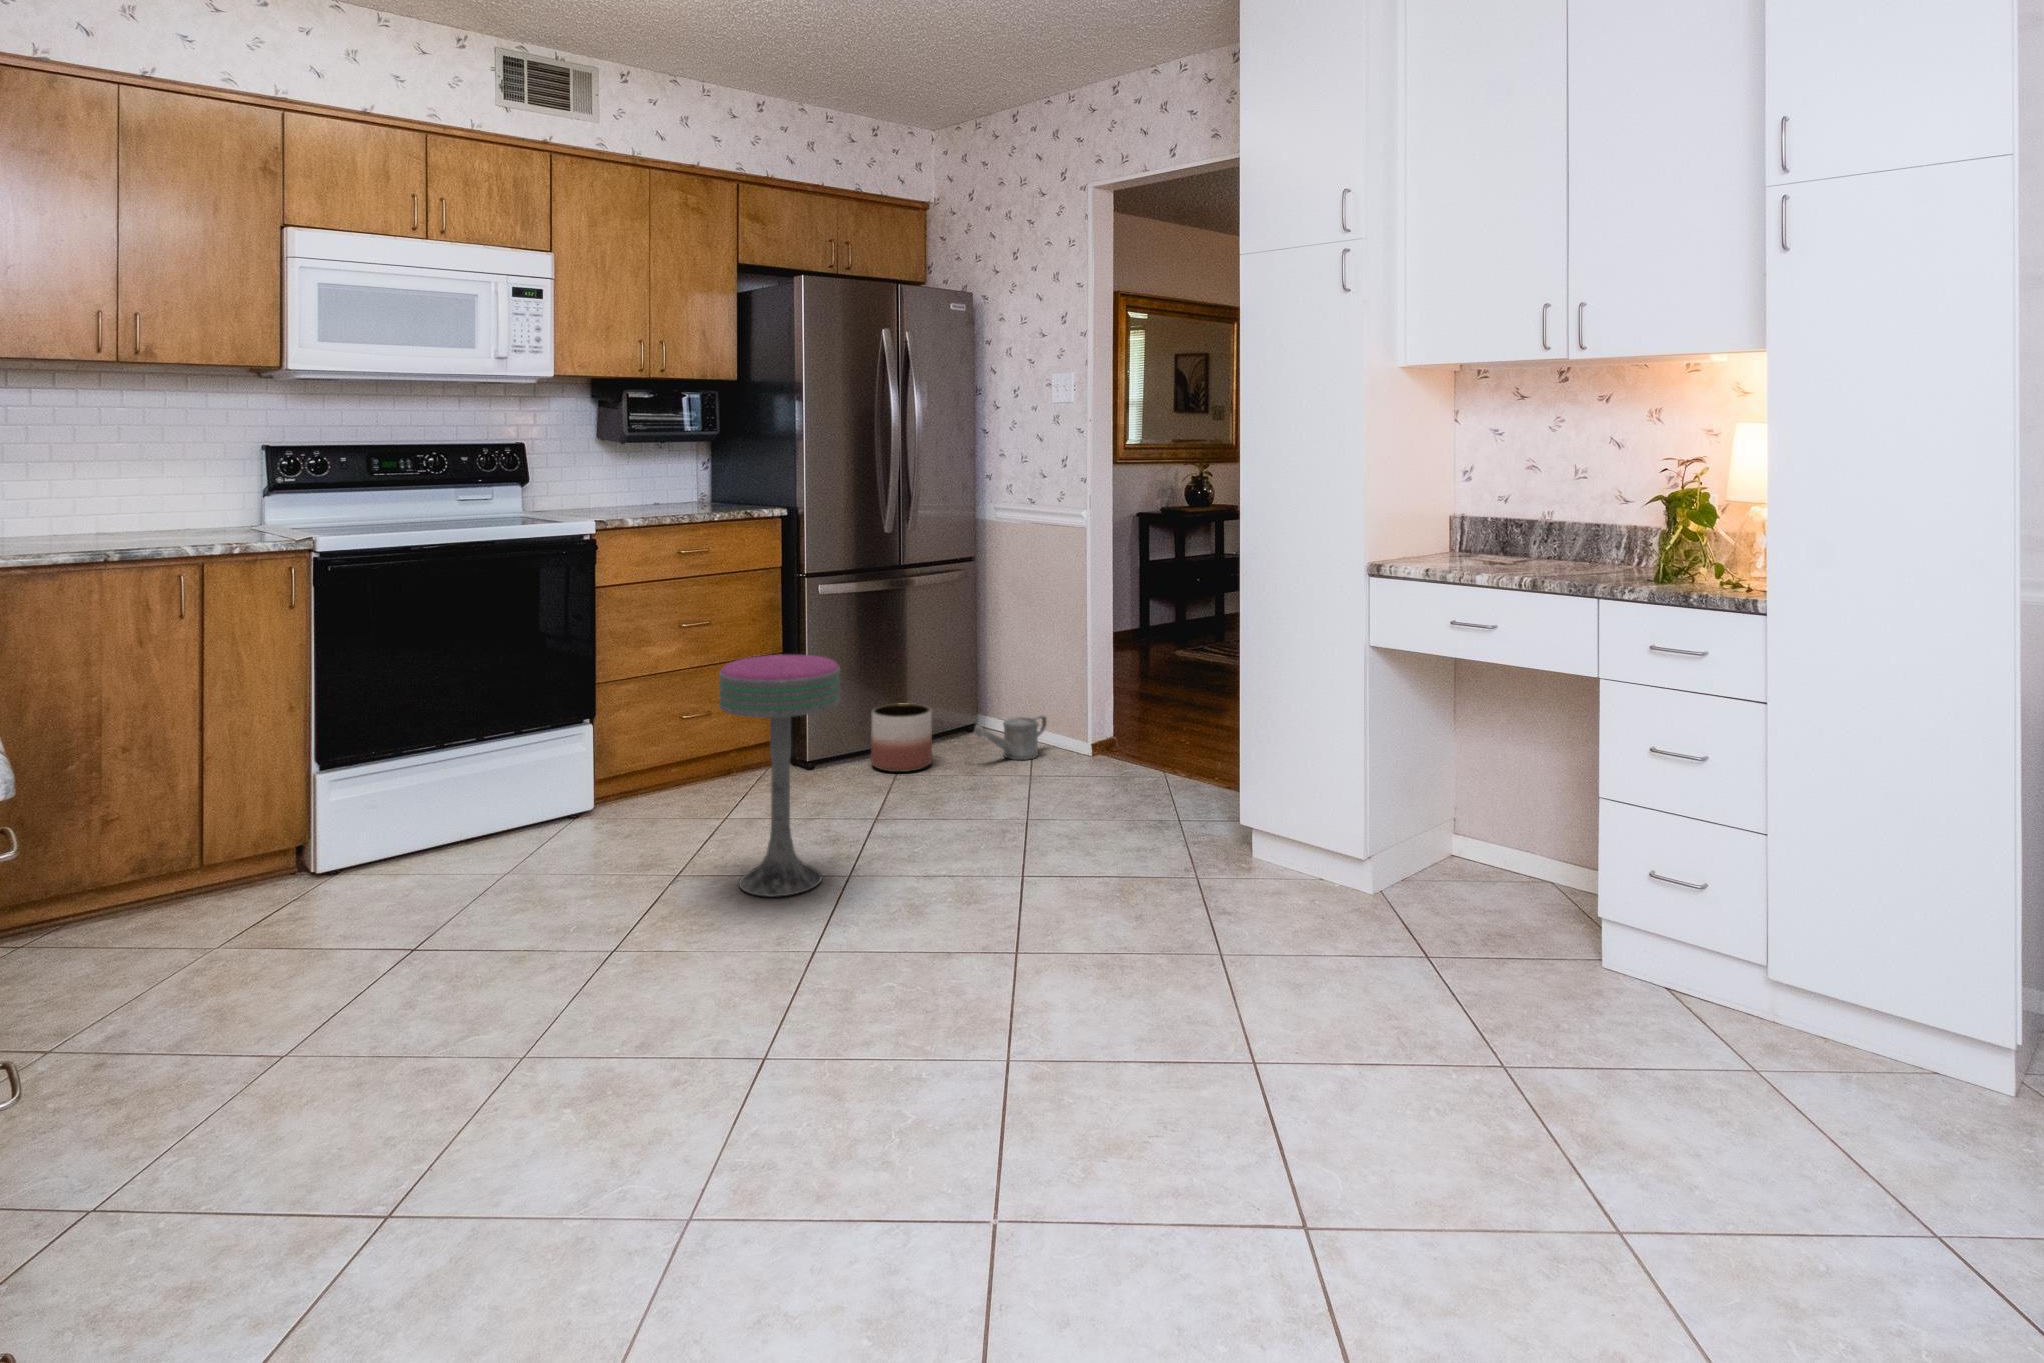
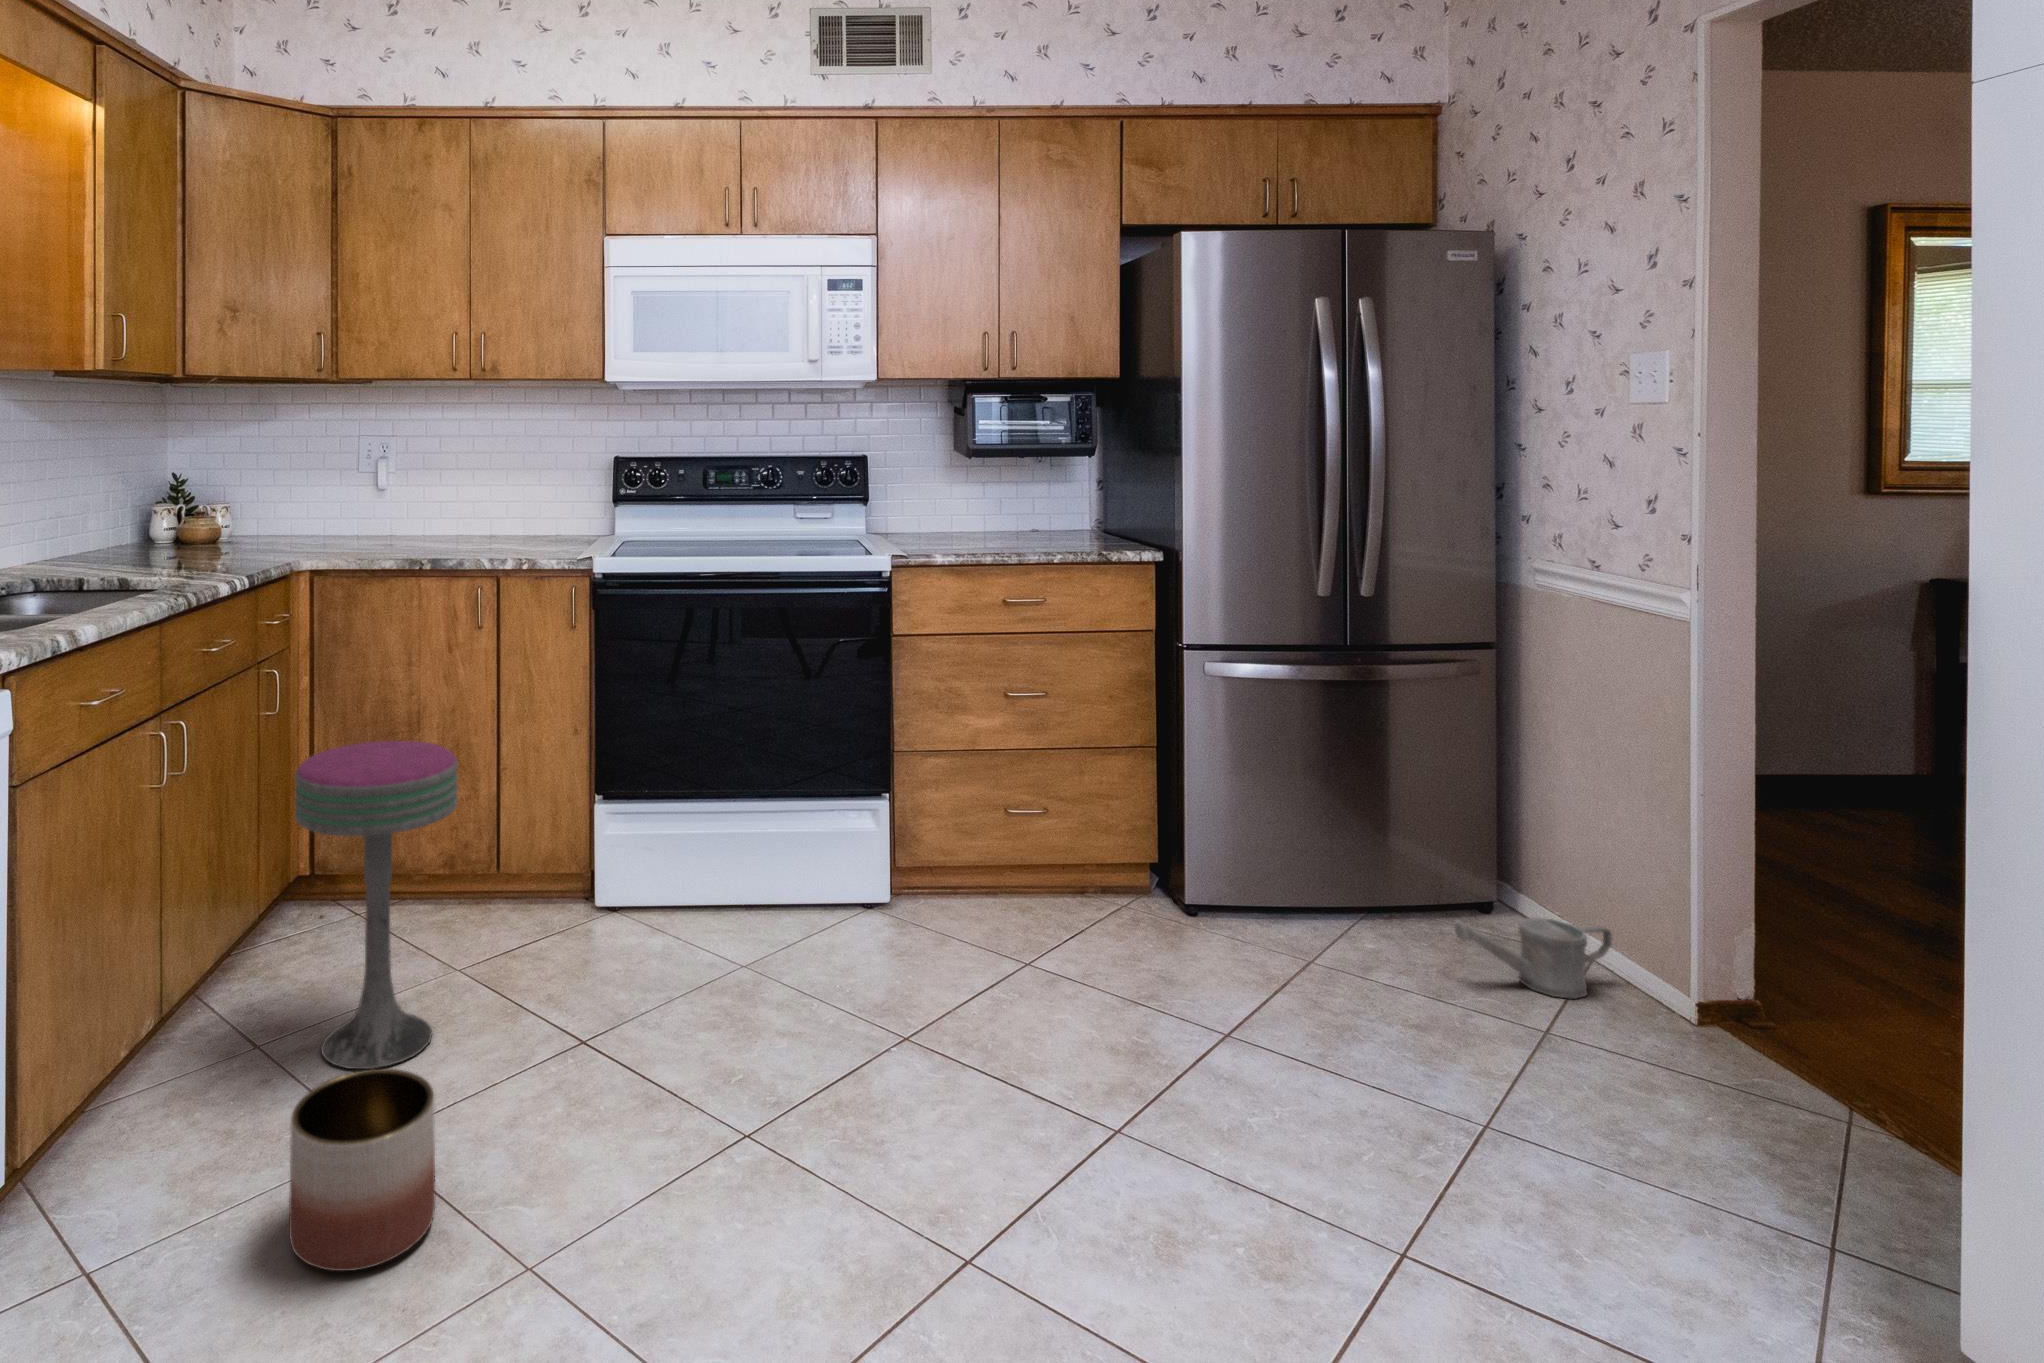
bar stool: present [719,655,840,897] -> present [295,741,458,1069]
planter: present [871,703,932,772] -> present [289,1069,435,1272]

